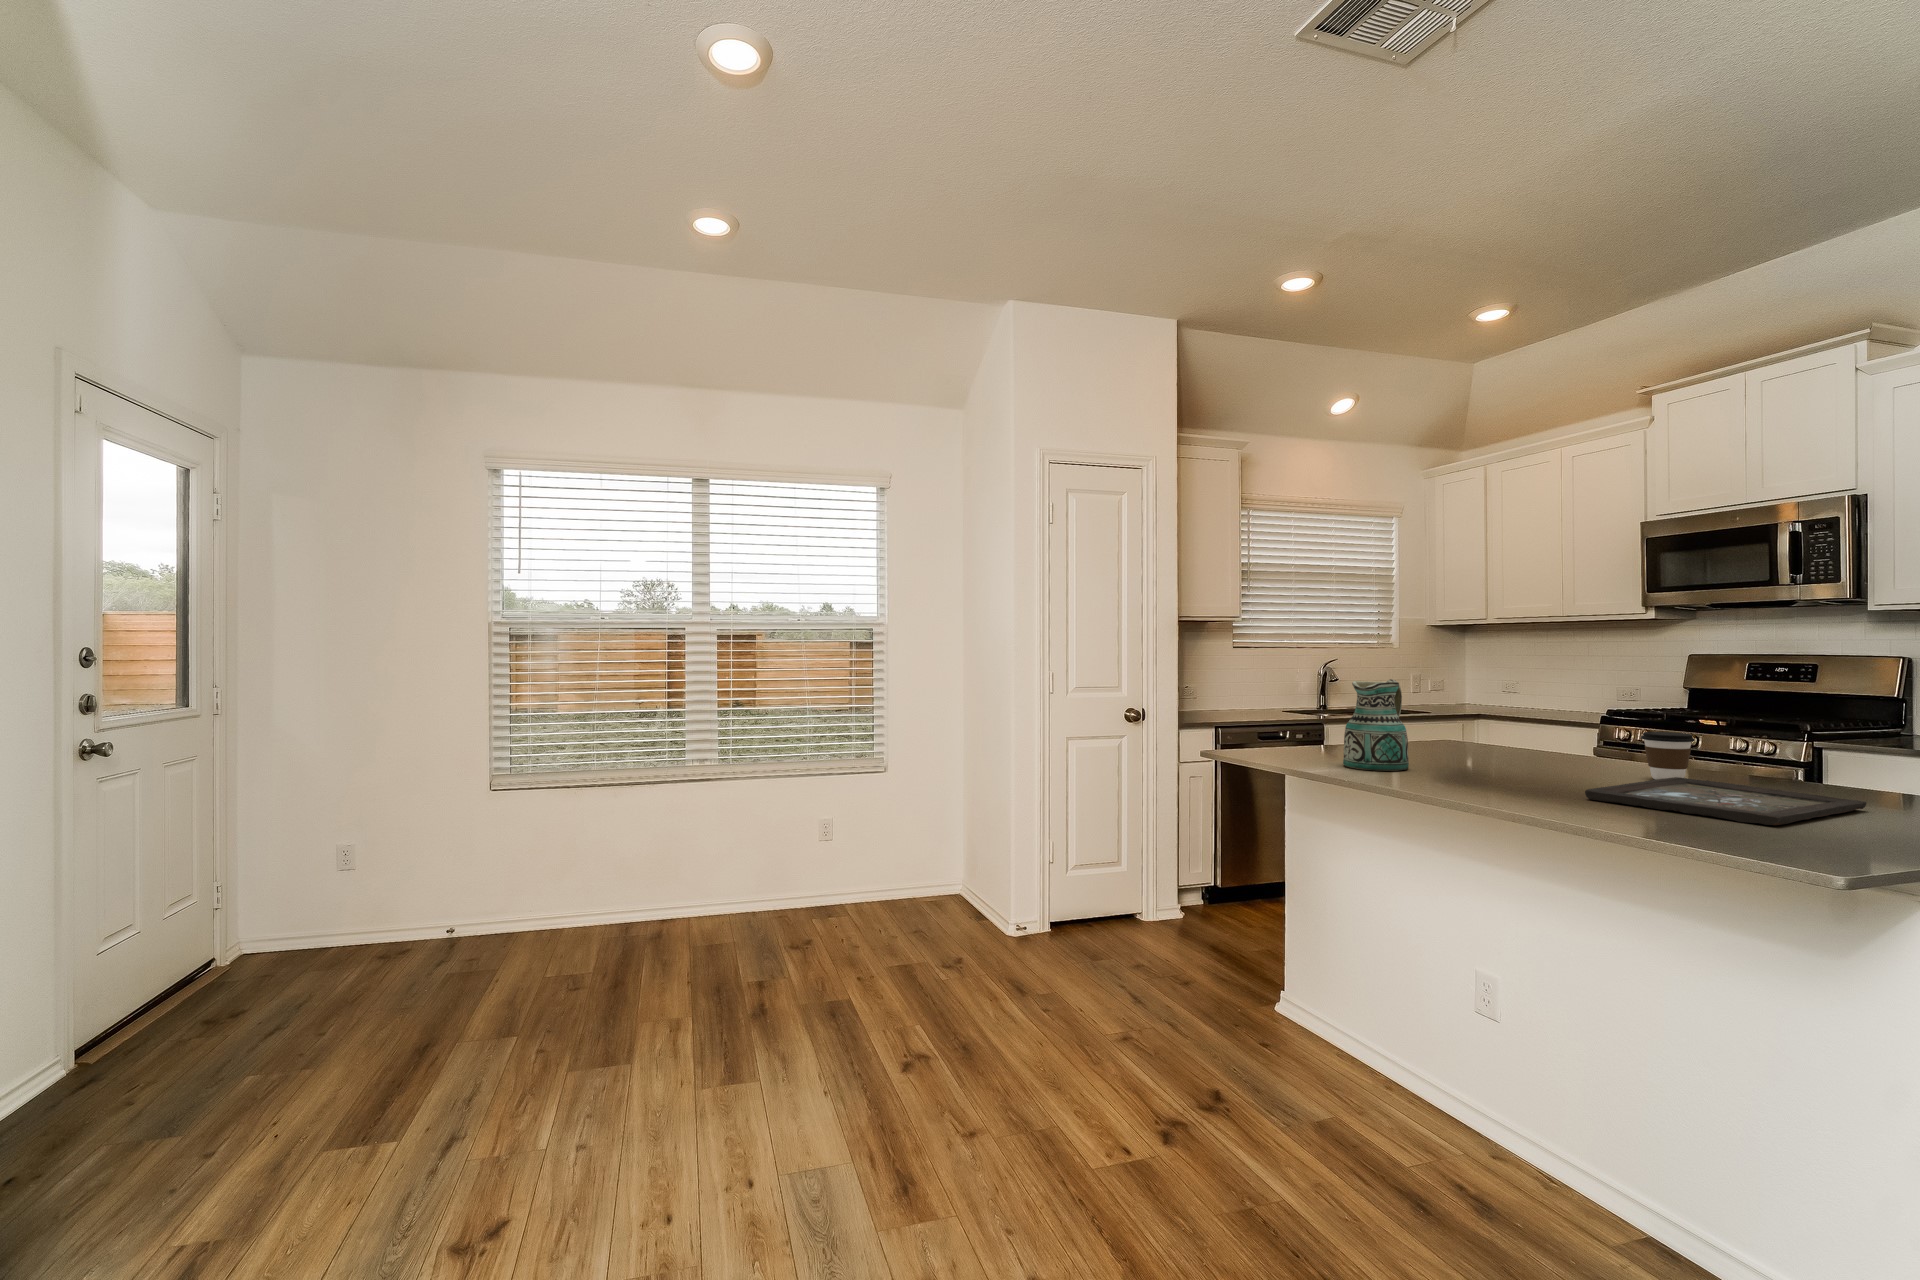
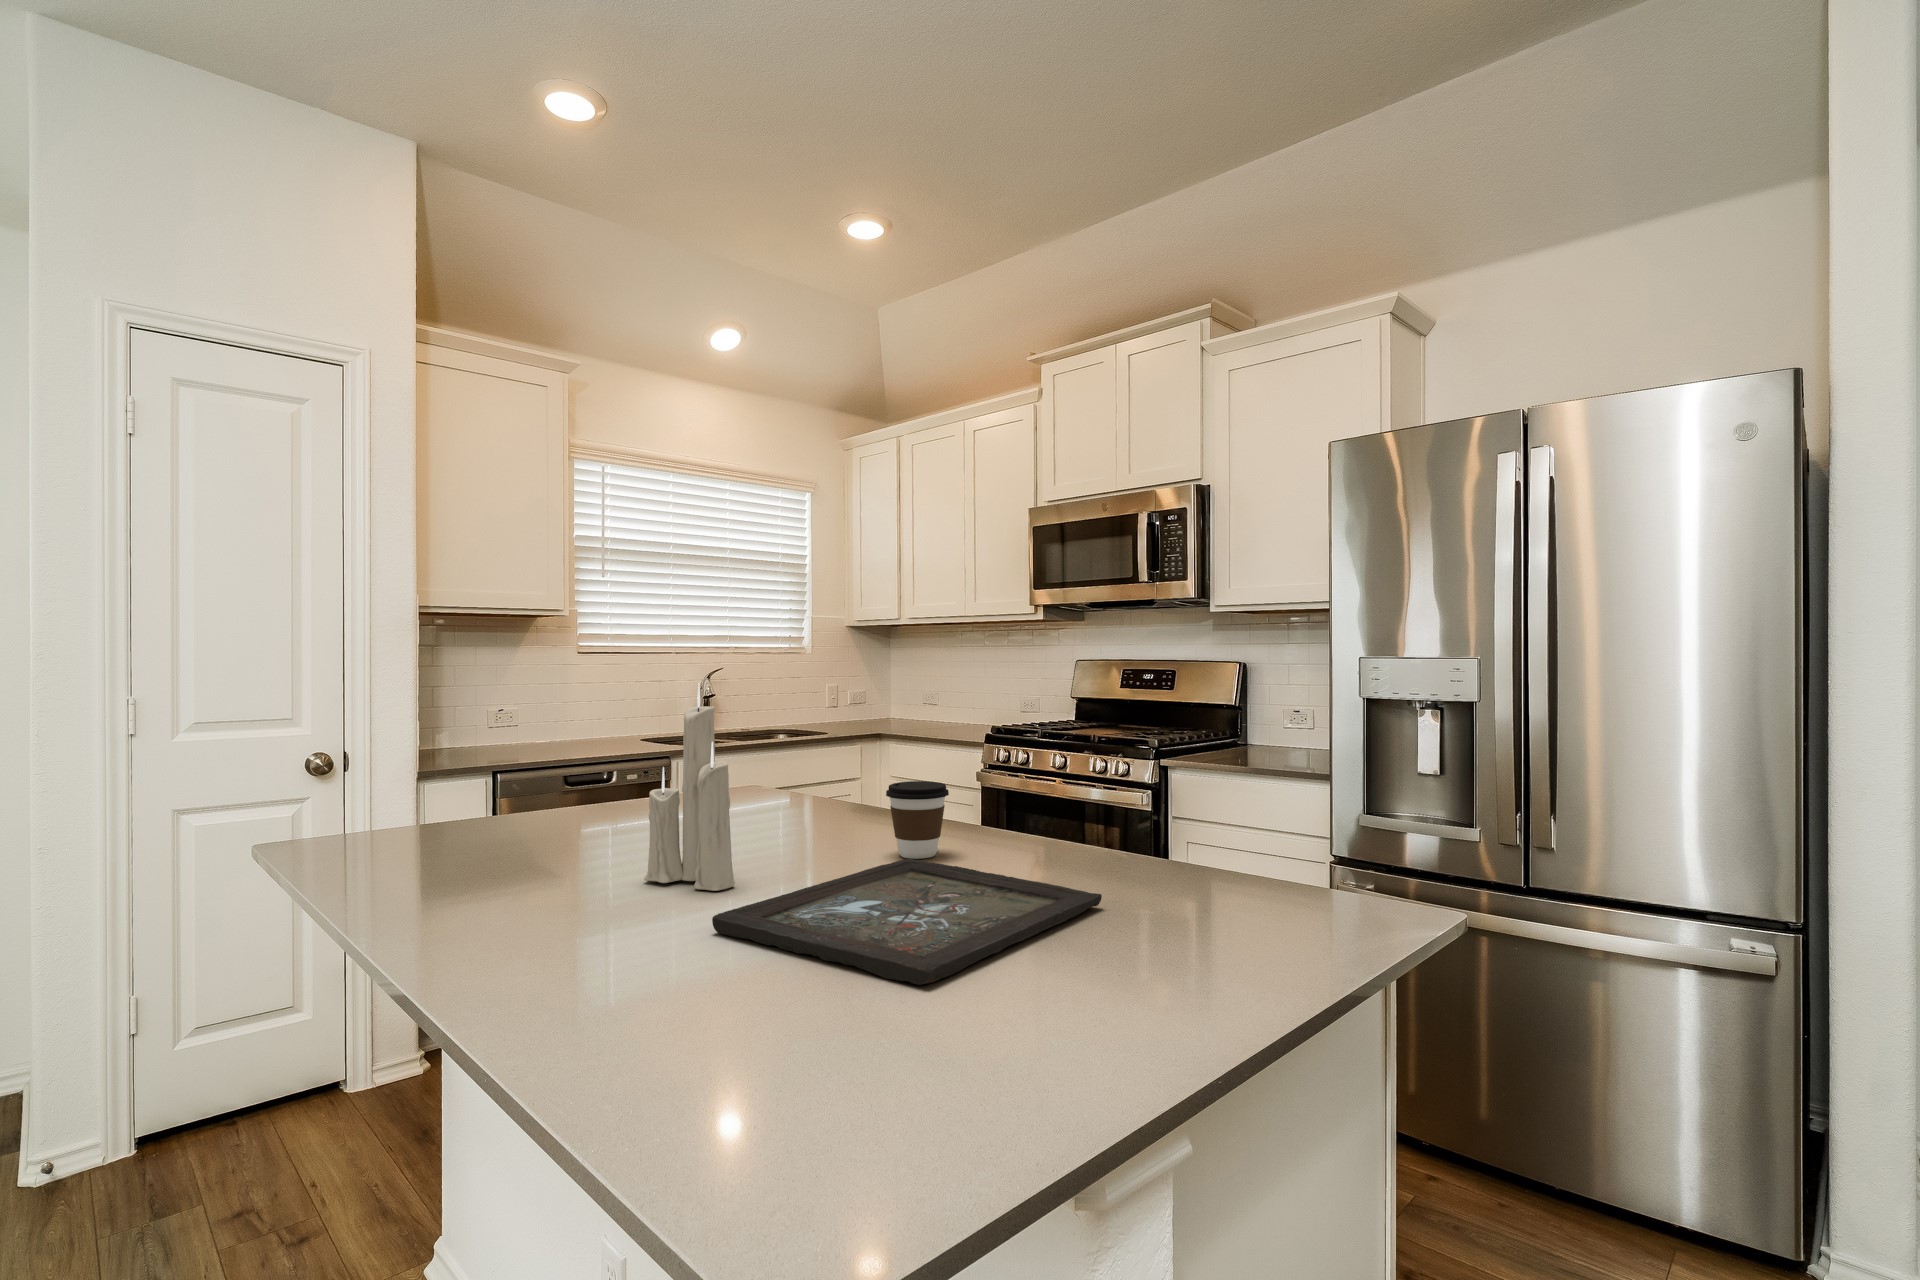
candle: none [1489,657,1558,784] -> present [644,683,735,891]
ceramic pitcher: present [1343,679,1409,771] -> none [433,710,566,880]

